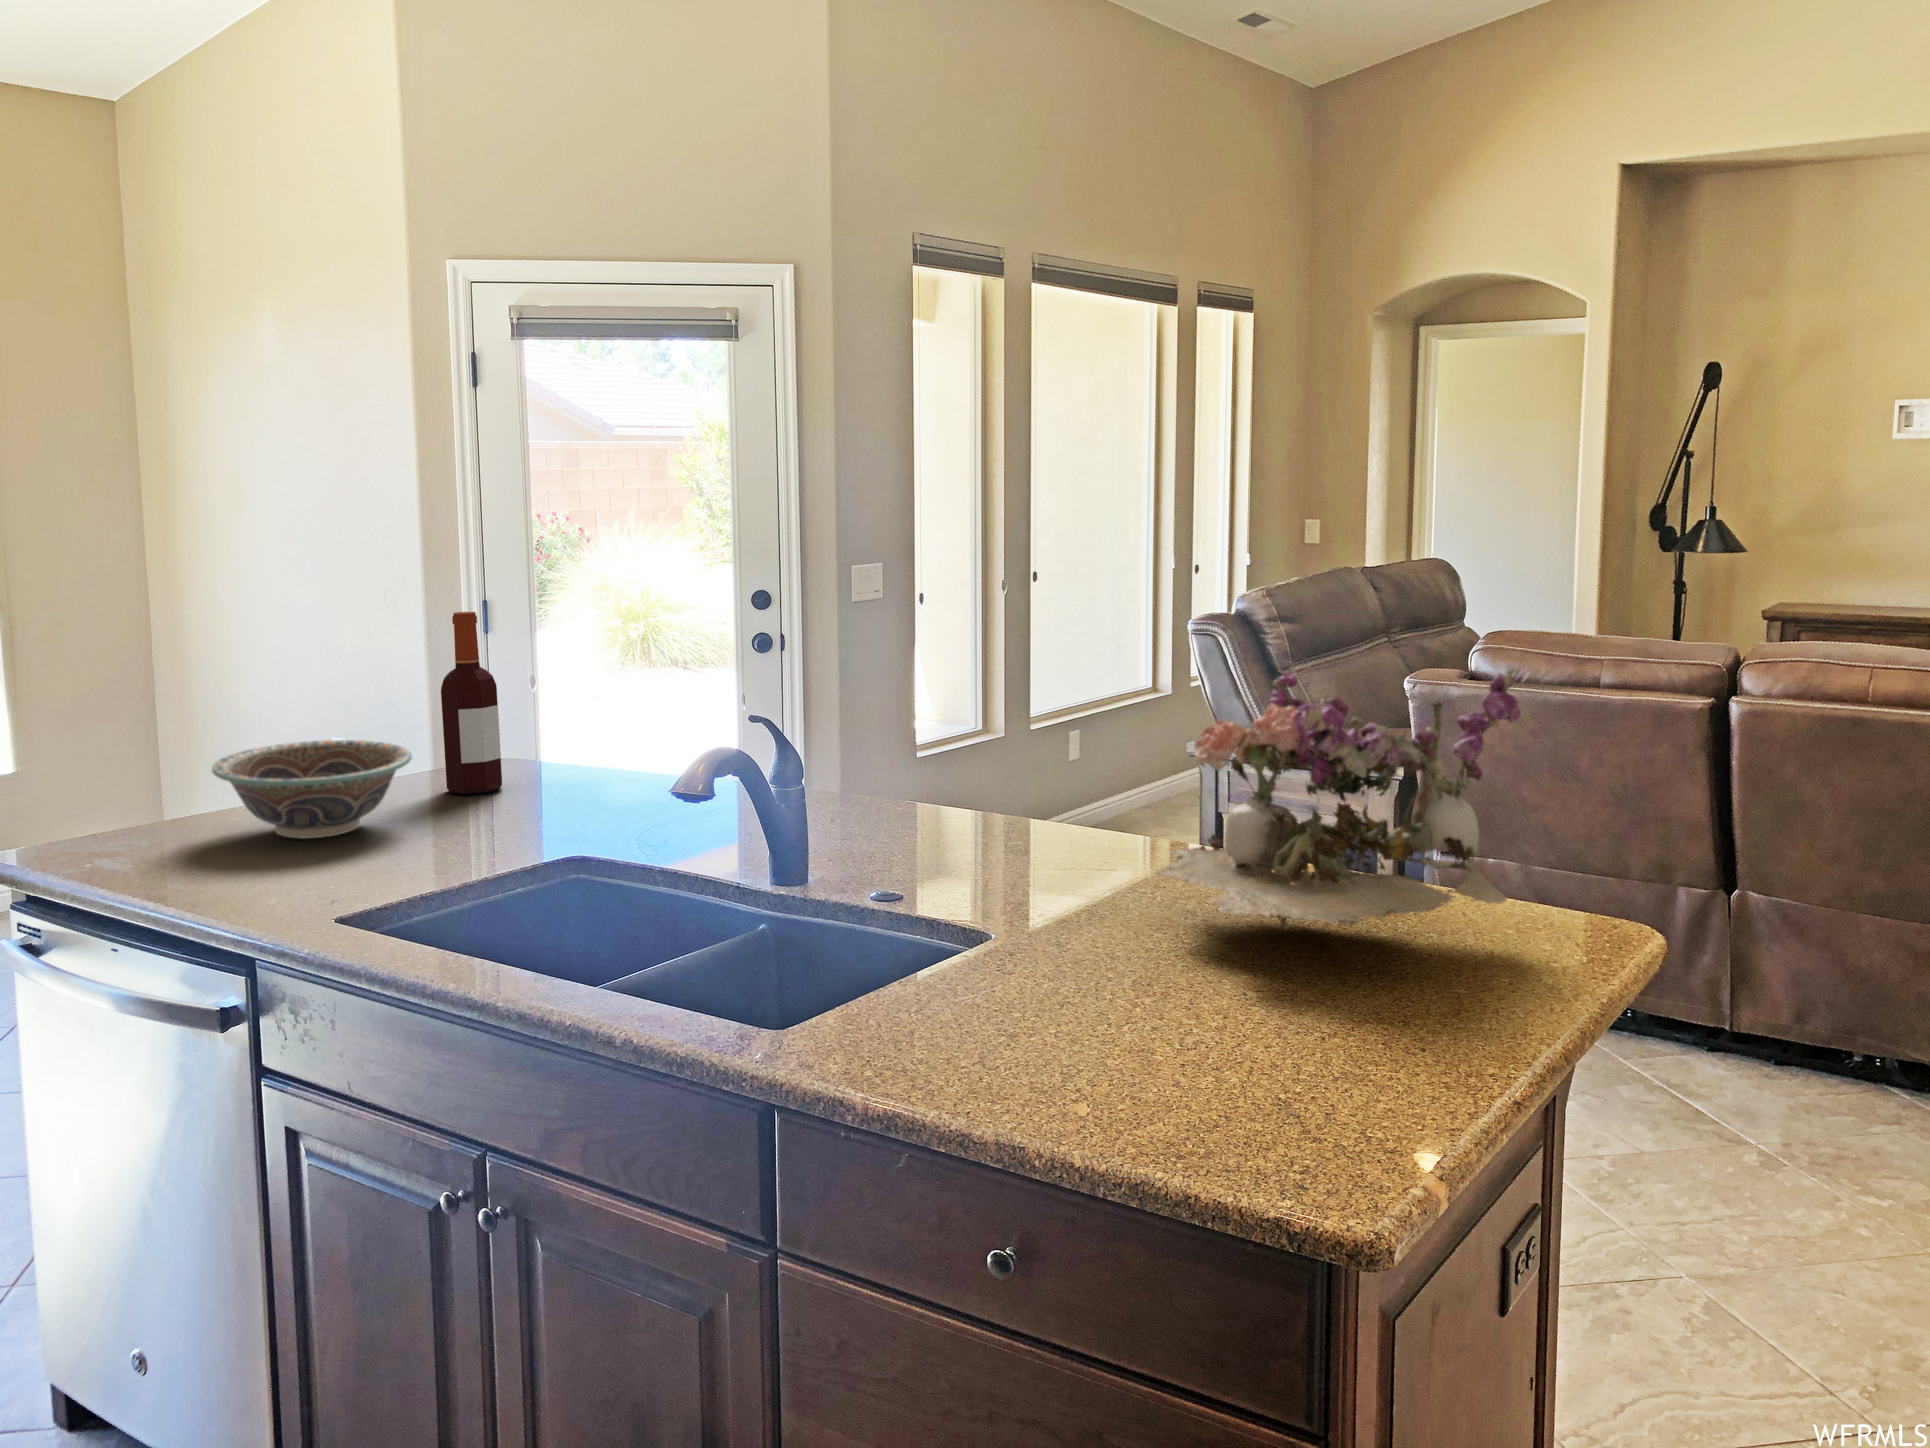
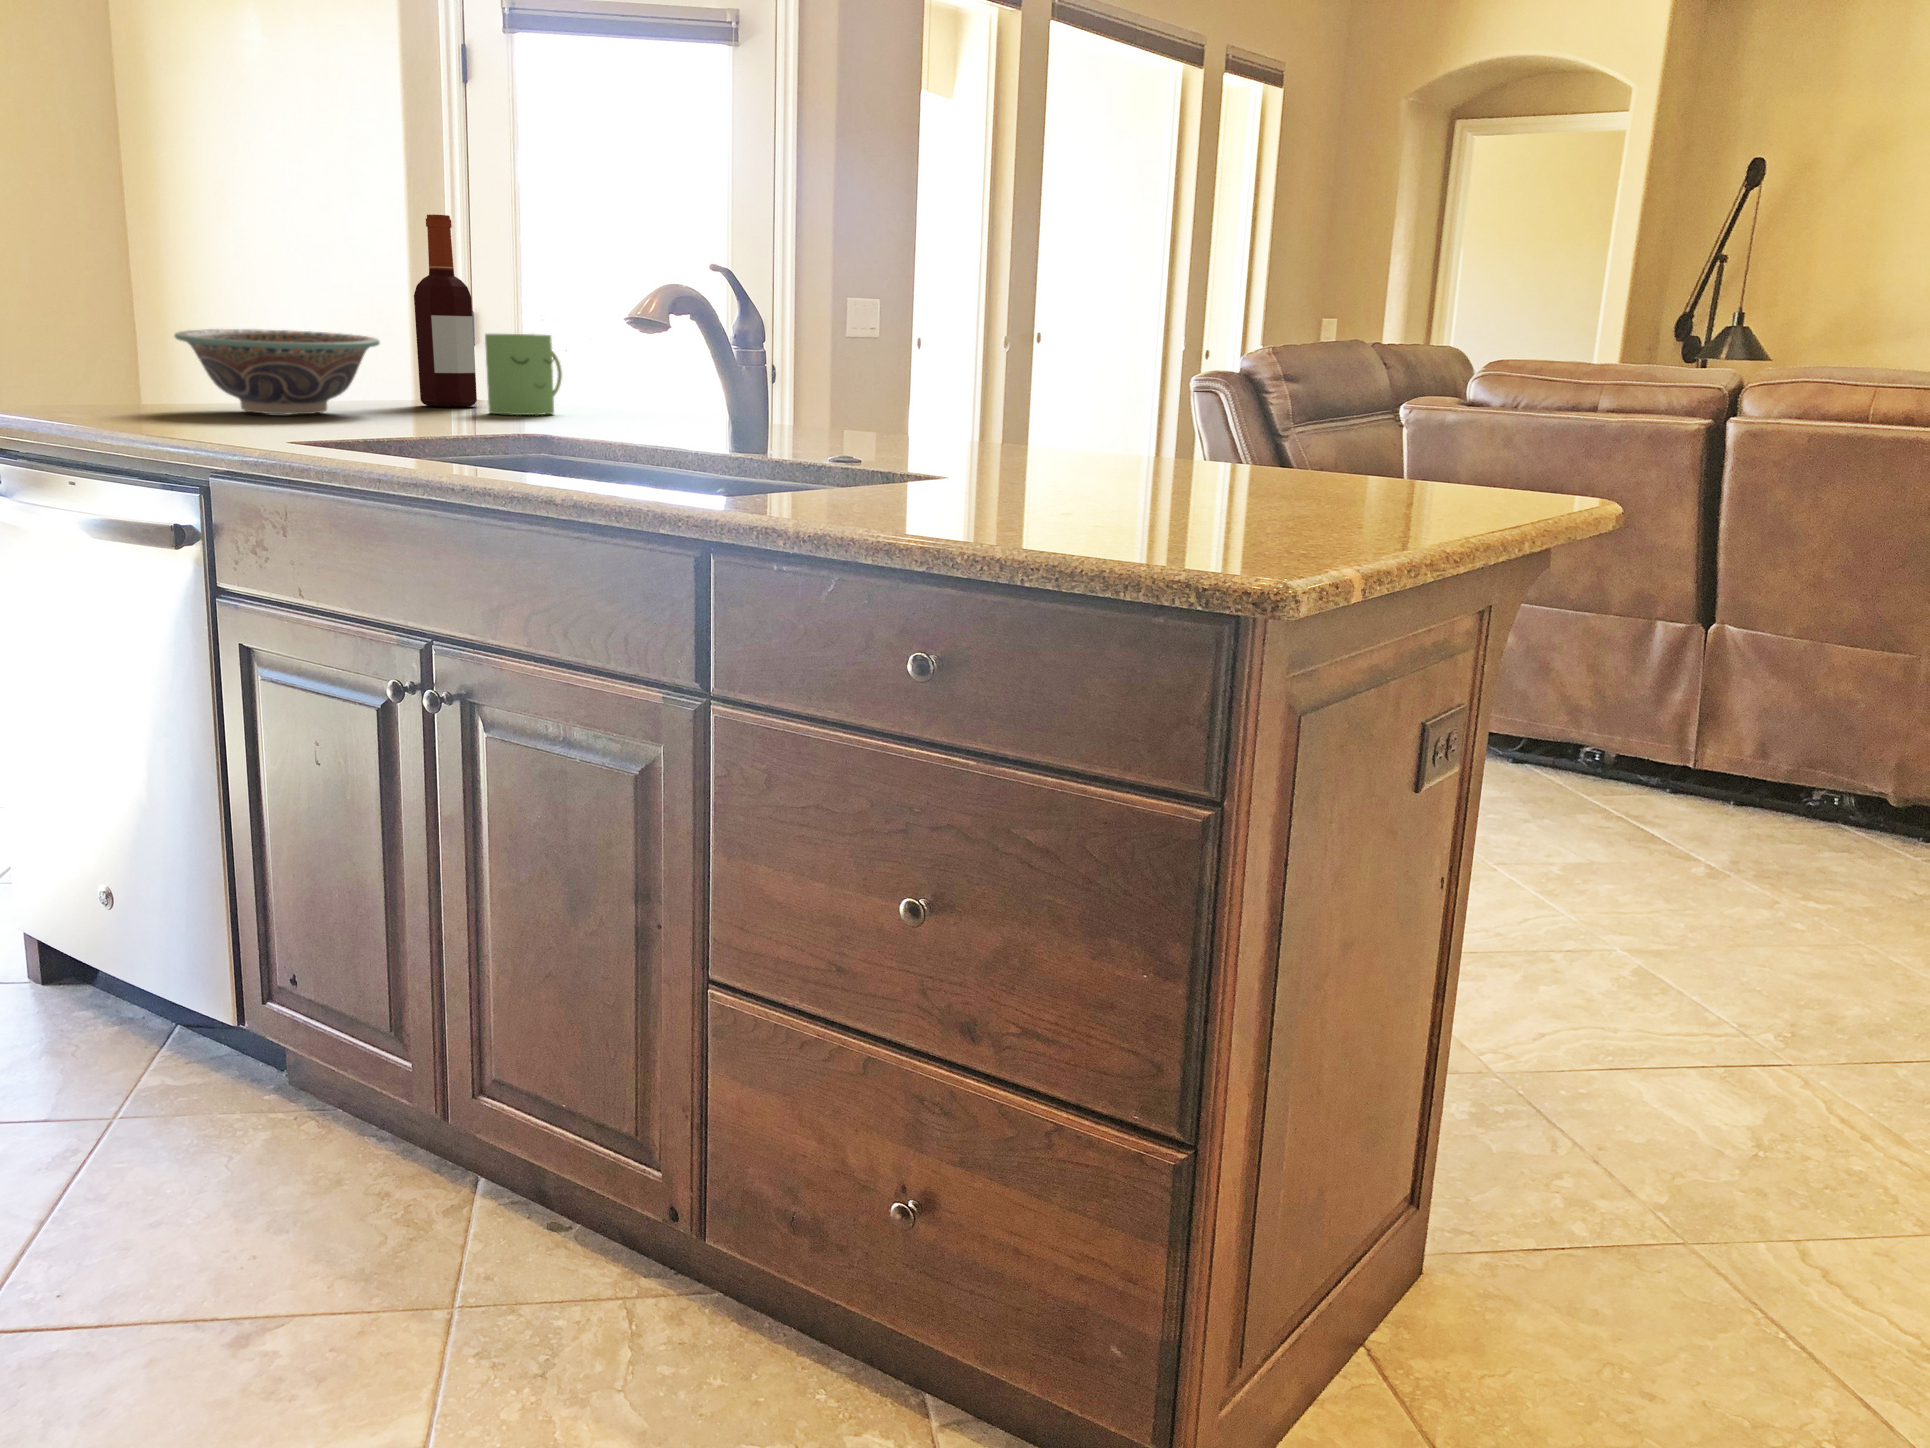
flower arrangement: present [1156,667,1521,928] -> none [1114,185,1505,480]
mug: none [513,726,588,811] -> present [485,334,562,415]

